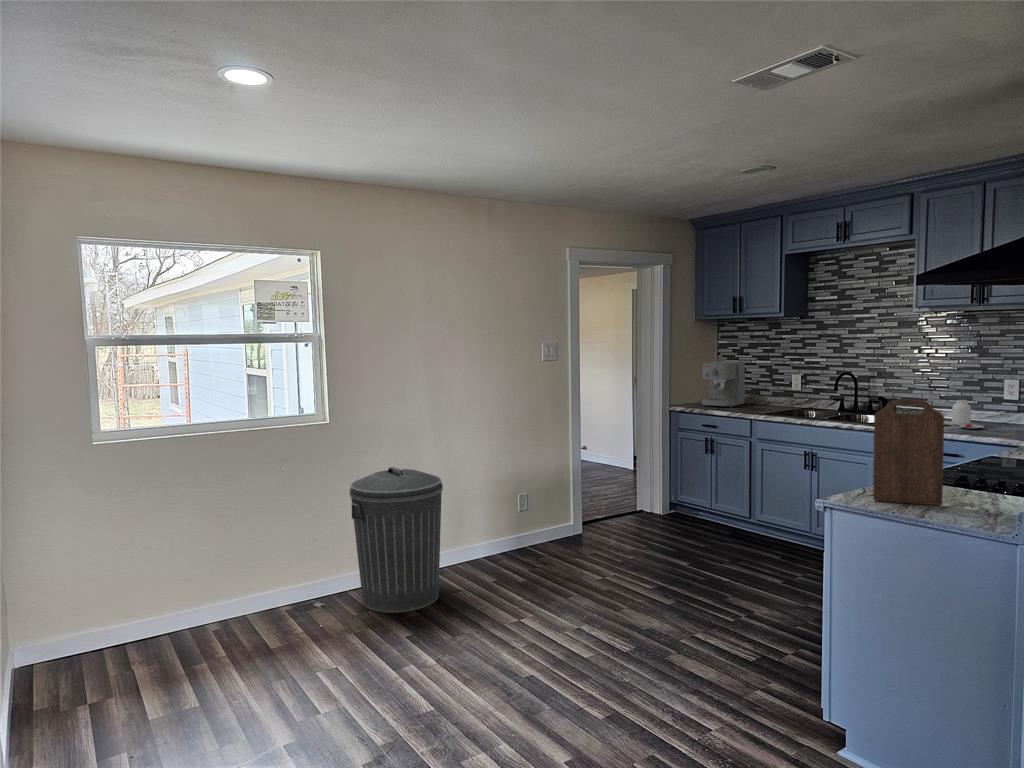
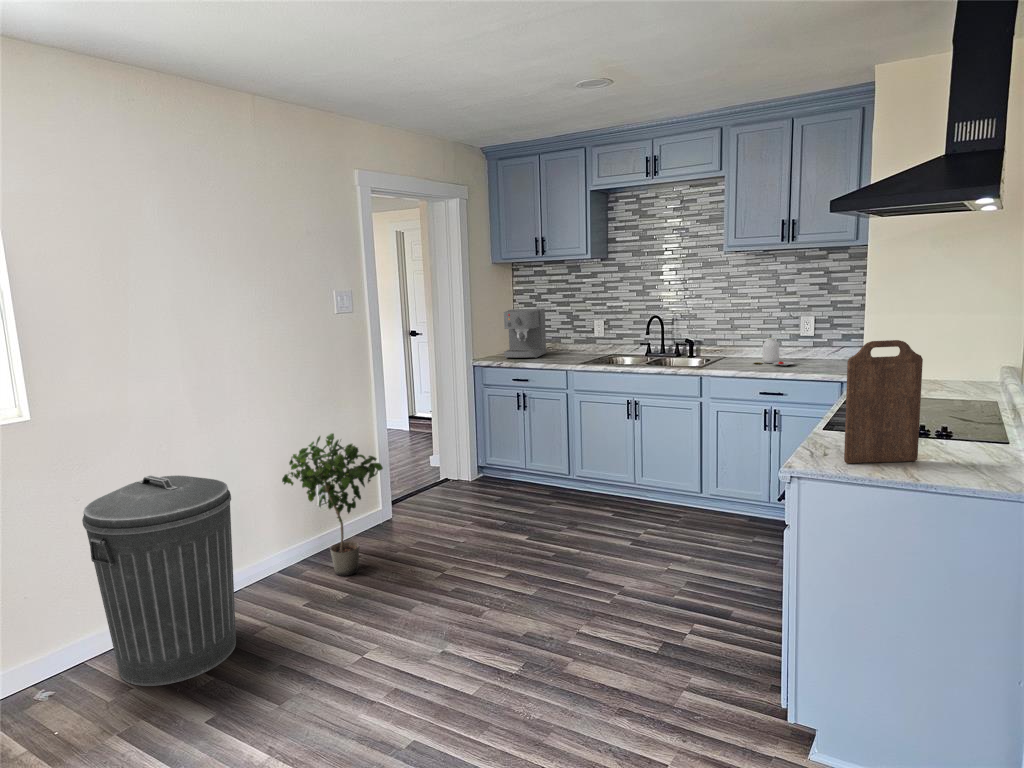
potted plant: none [489,454,561,569] -> present [282,433,383,576]

